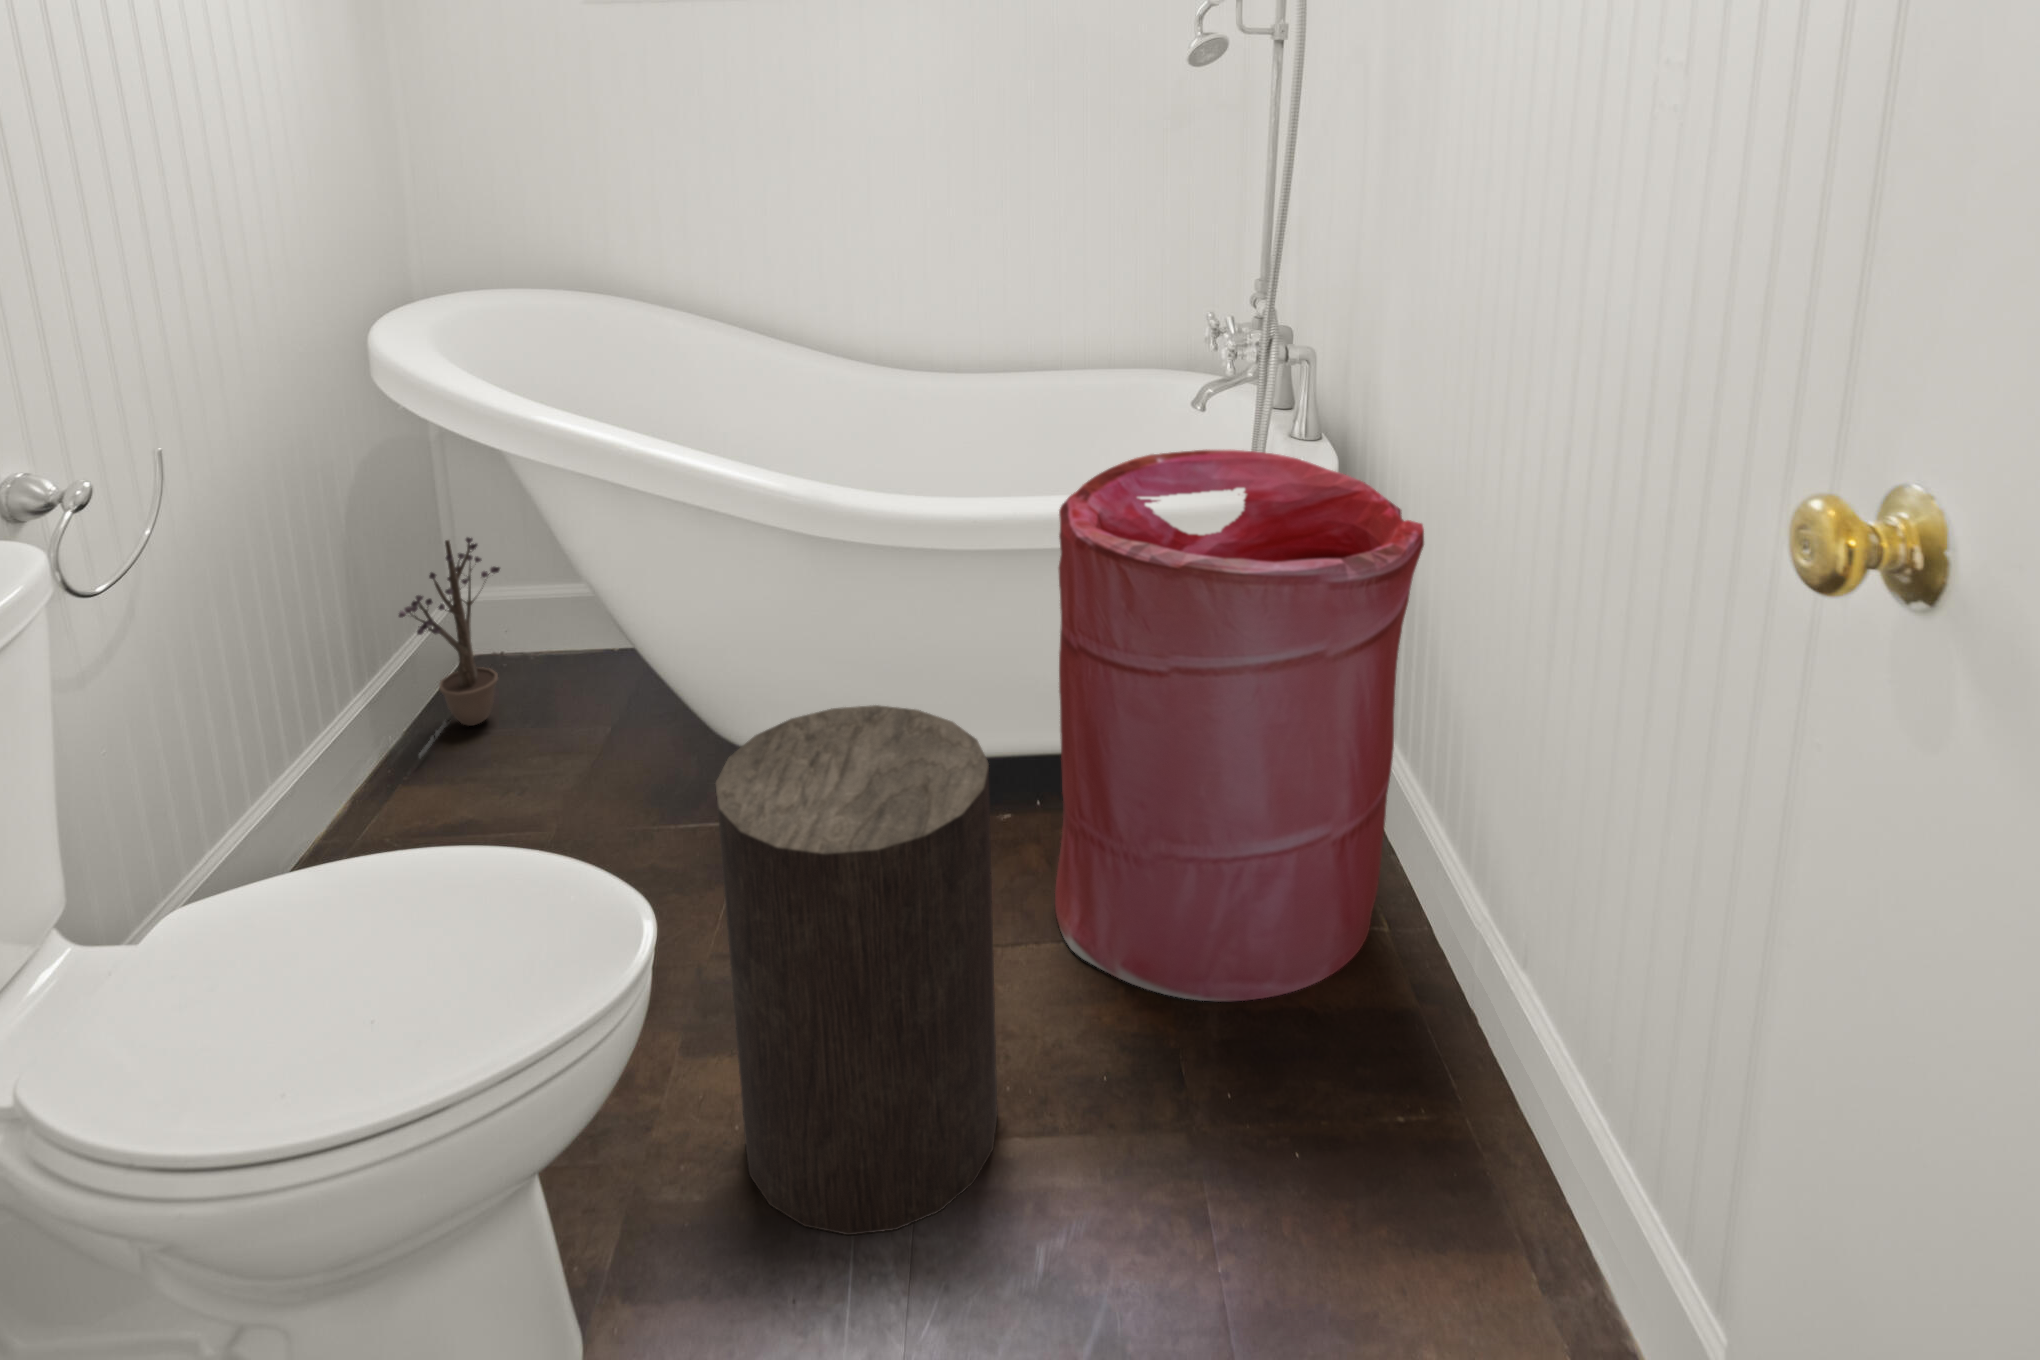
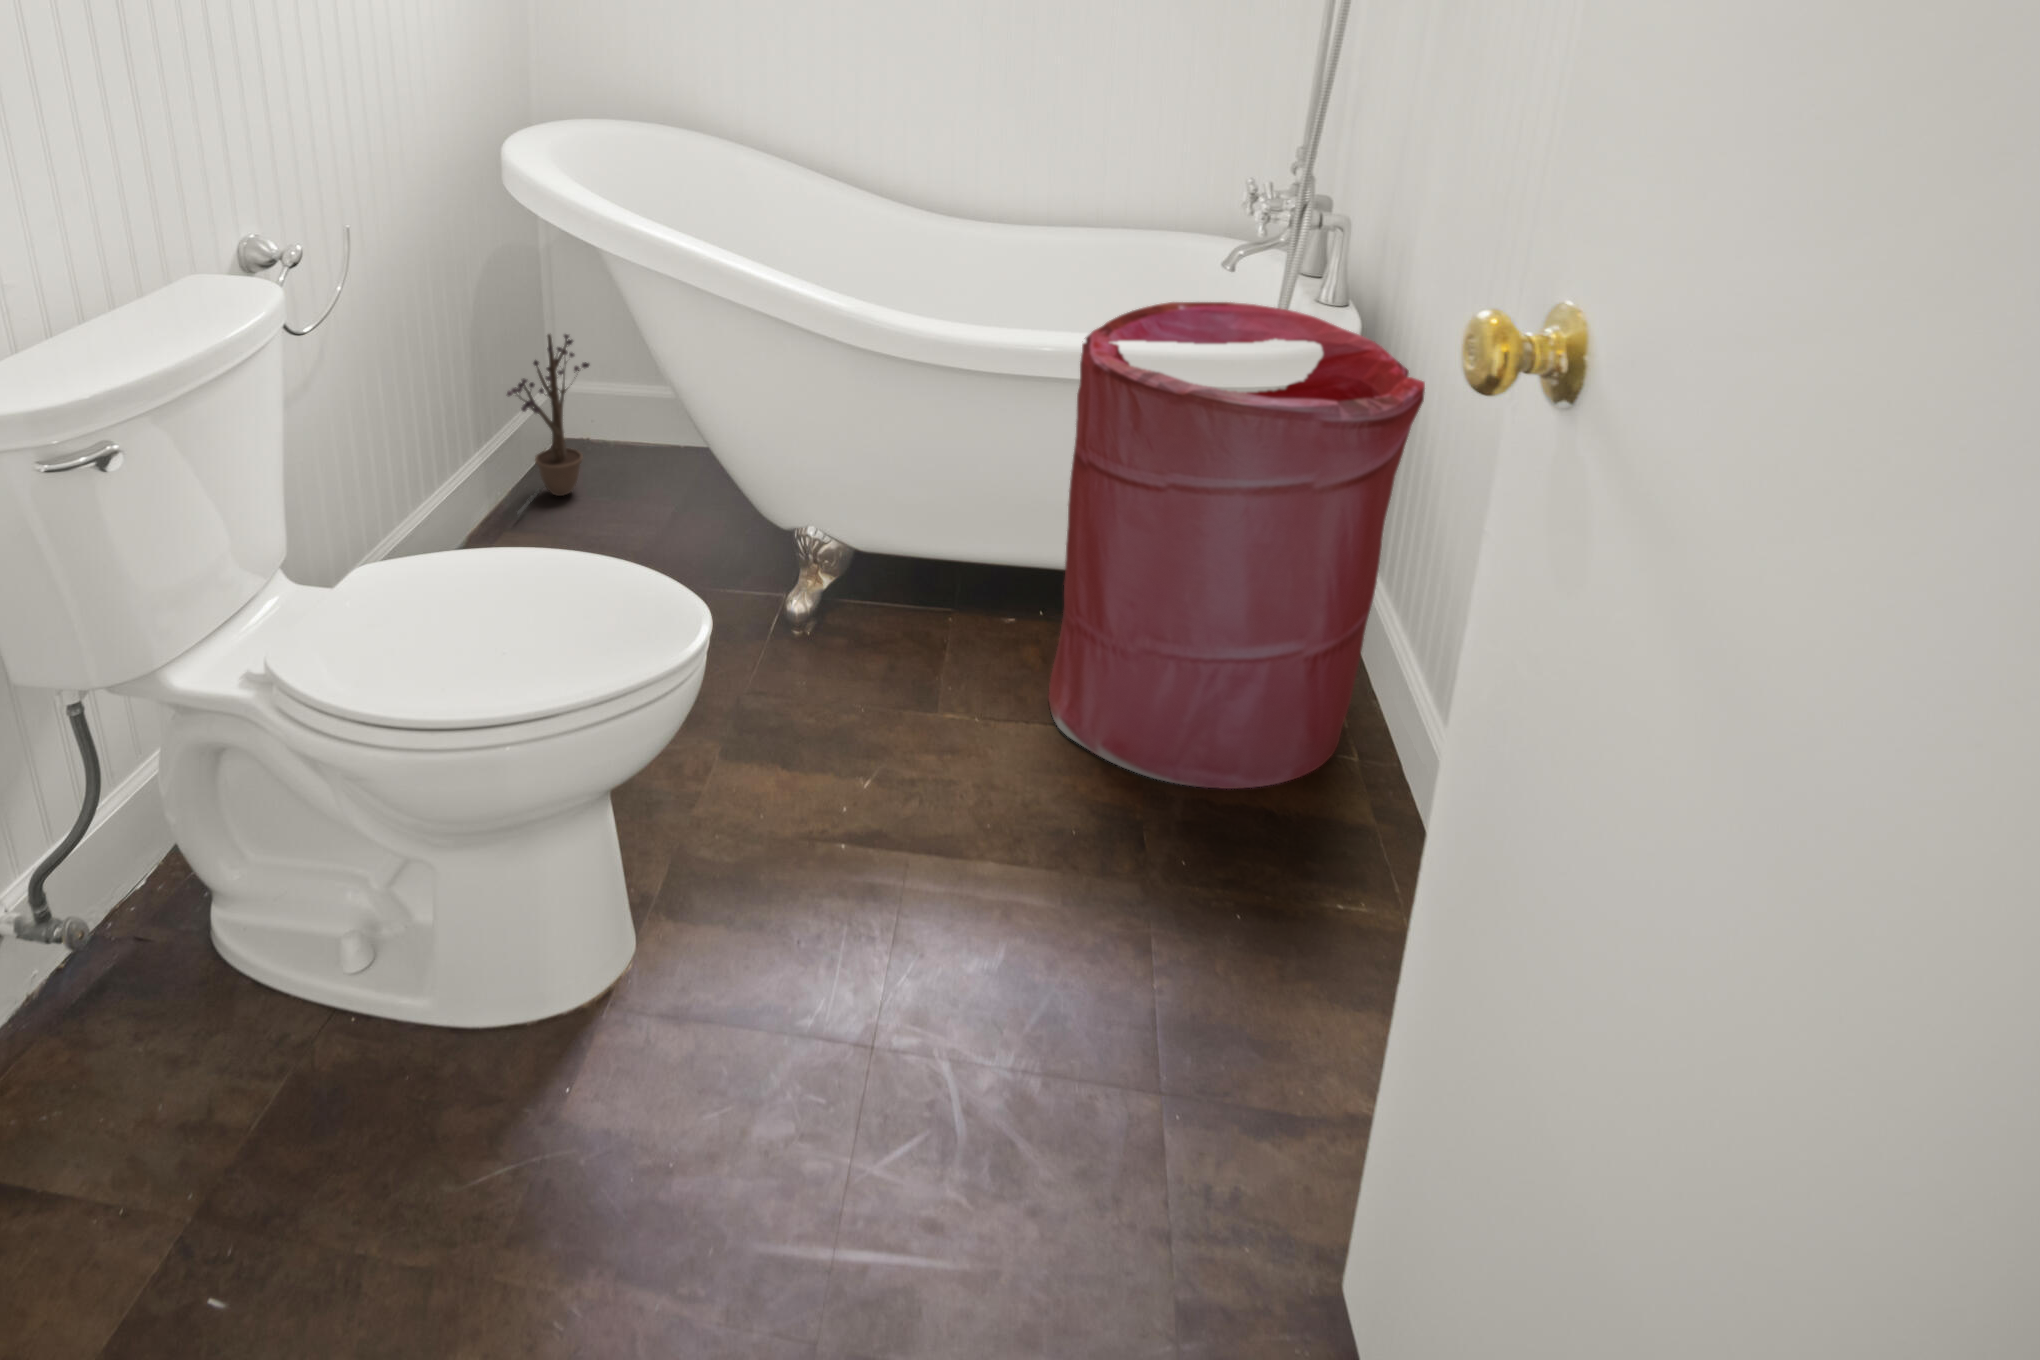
stool: present [716,705,998,1235] -> none [769,485,997,907]

